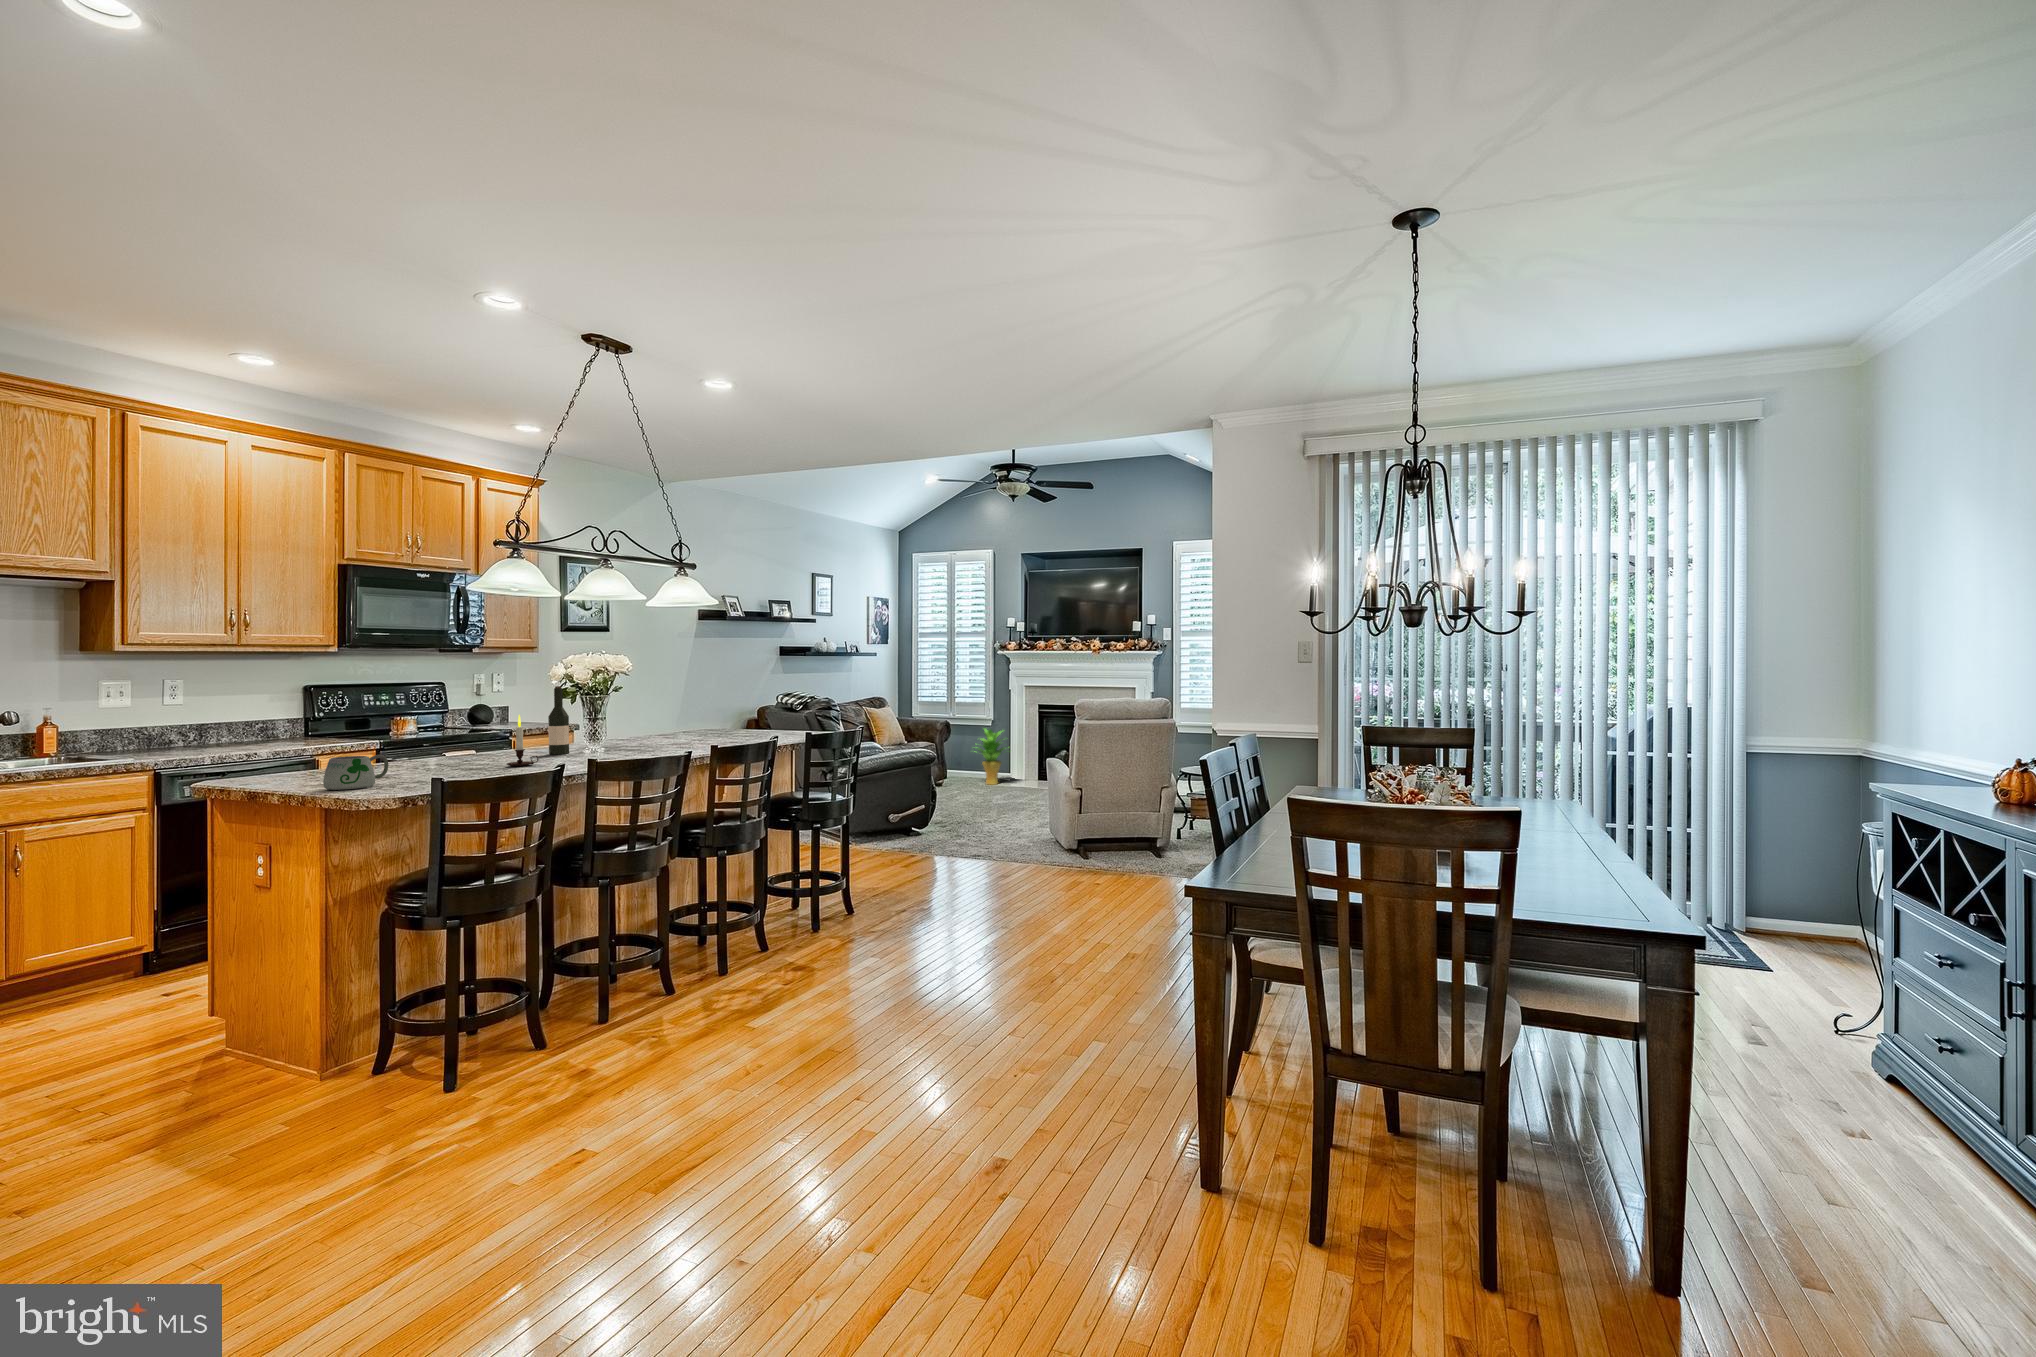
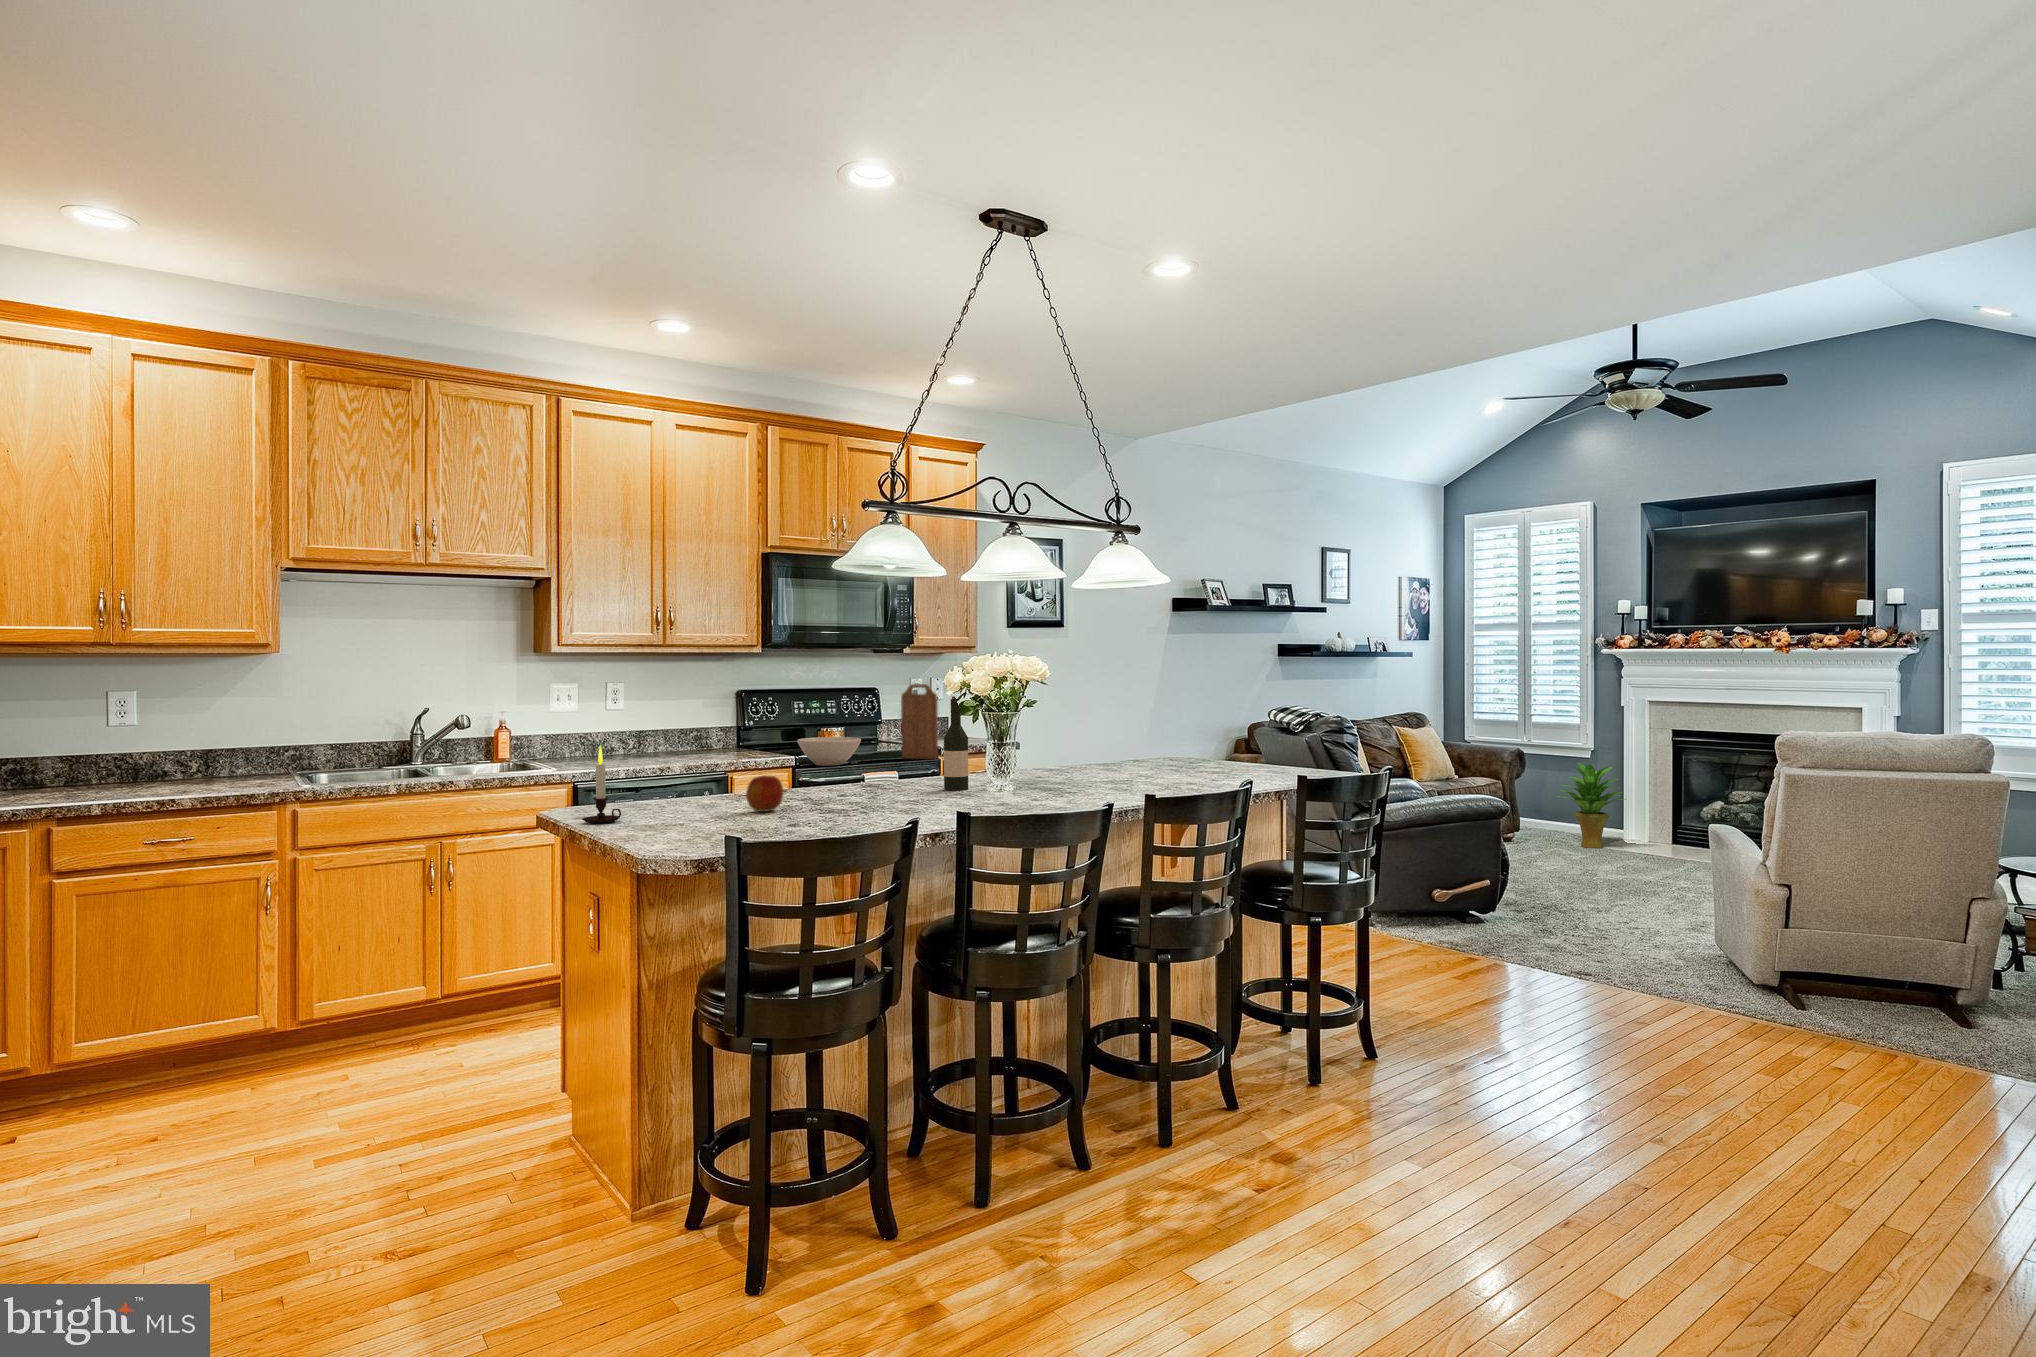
cutting board: none [479,678,515,738] -> present [901,684,938,760]
candle: present [507,715,539,766] -> present [582,746,621,823]
bowl: none [383,722,445,746] -> present [797,737,861,766]
apple: none [399,746,431,773] -> present [746,776,784,812]
mug: present [323,755,388,790] -> none [633,789,710,836]

